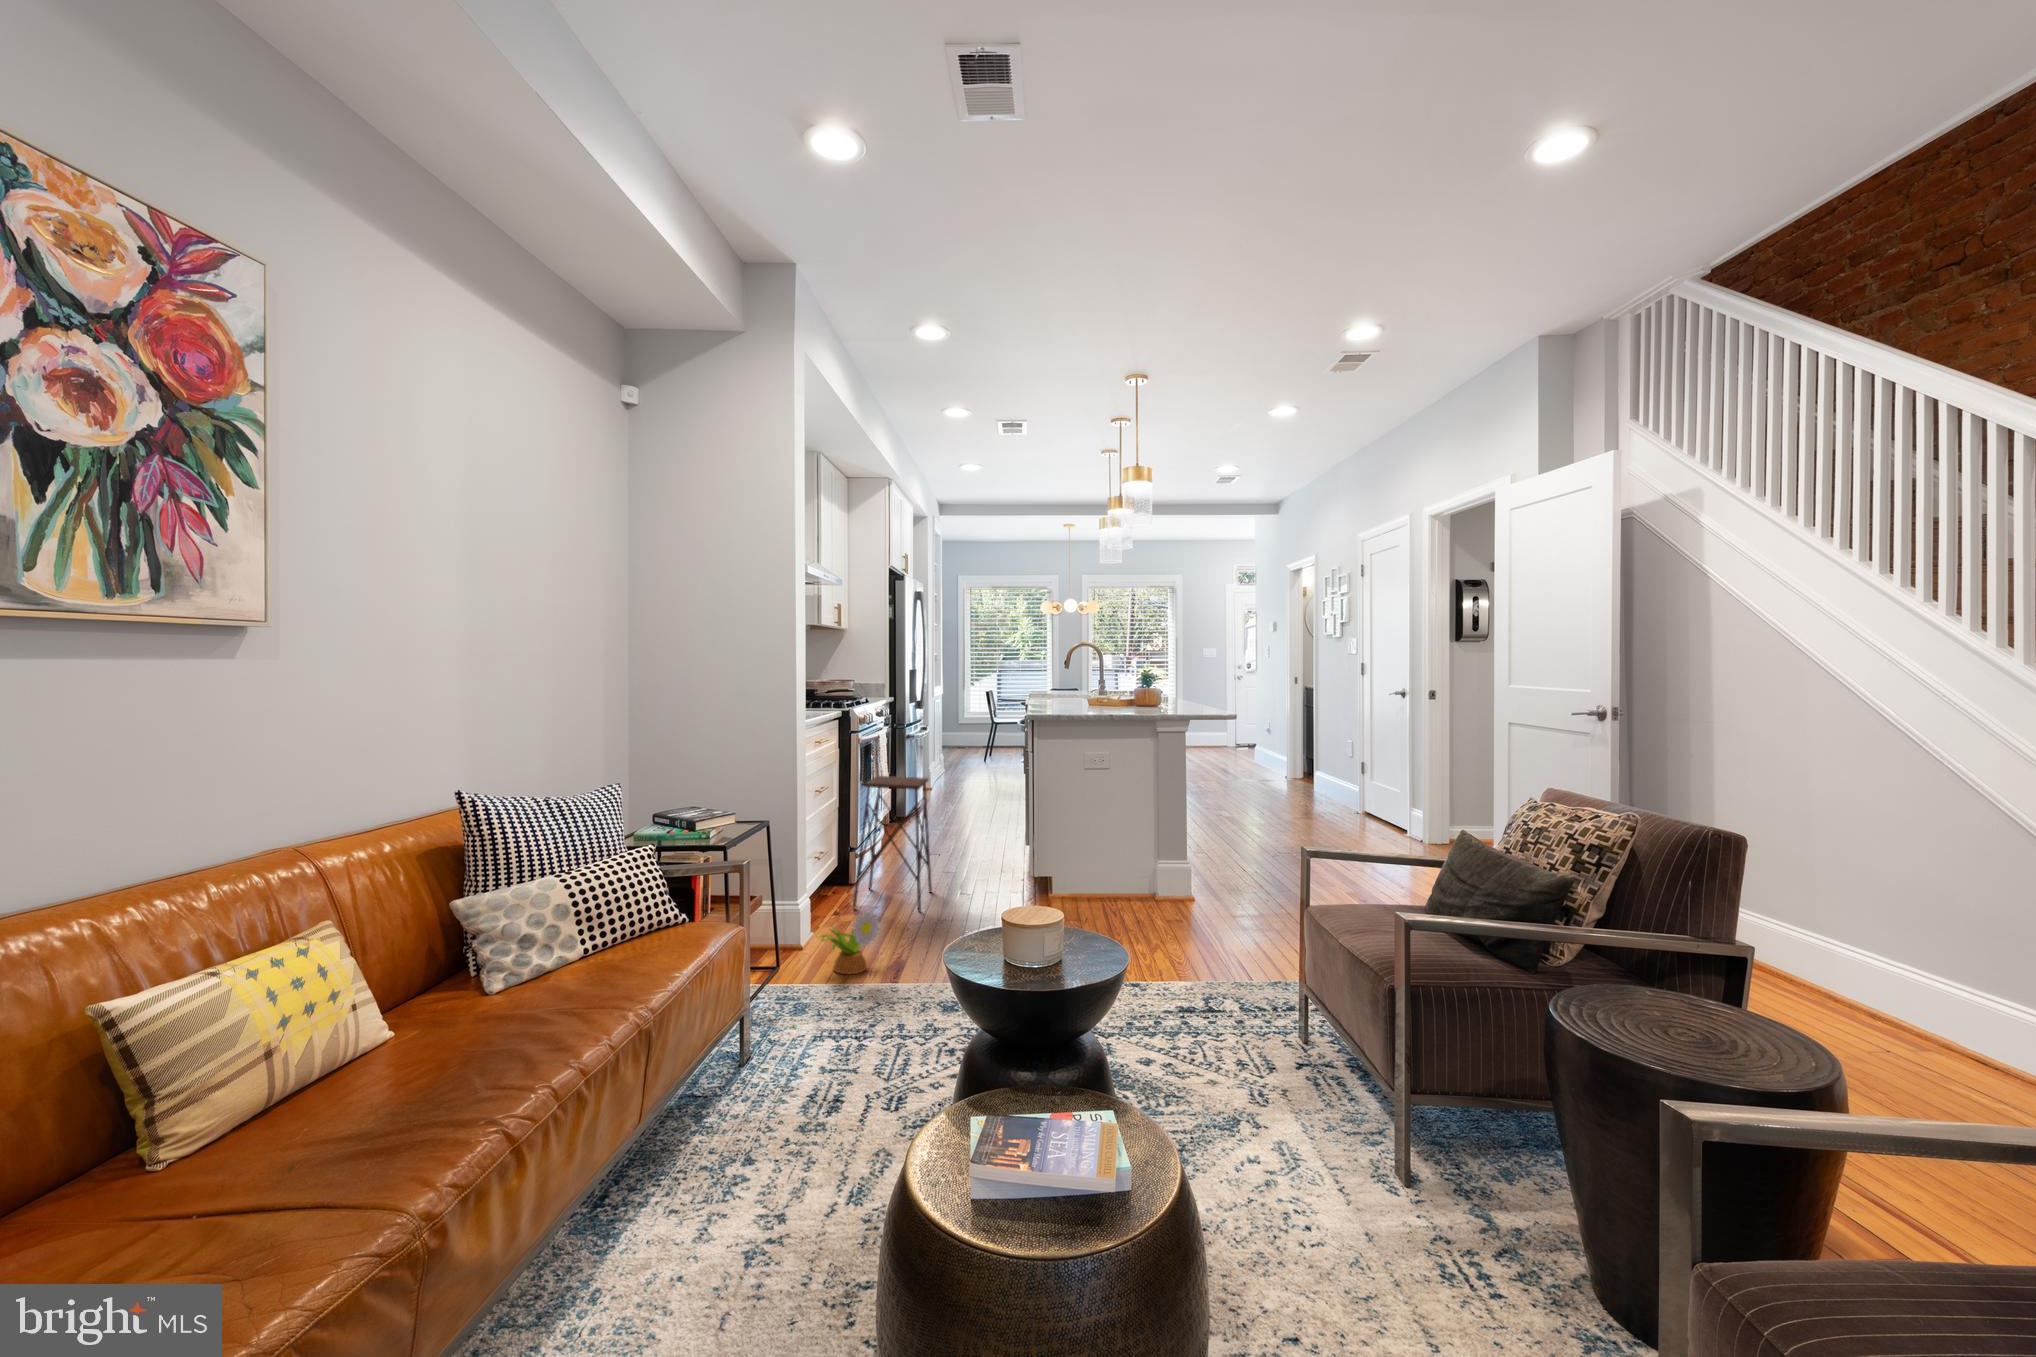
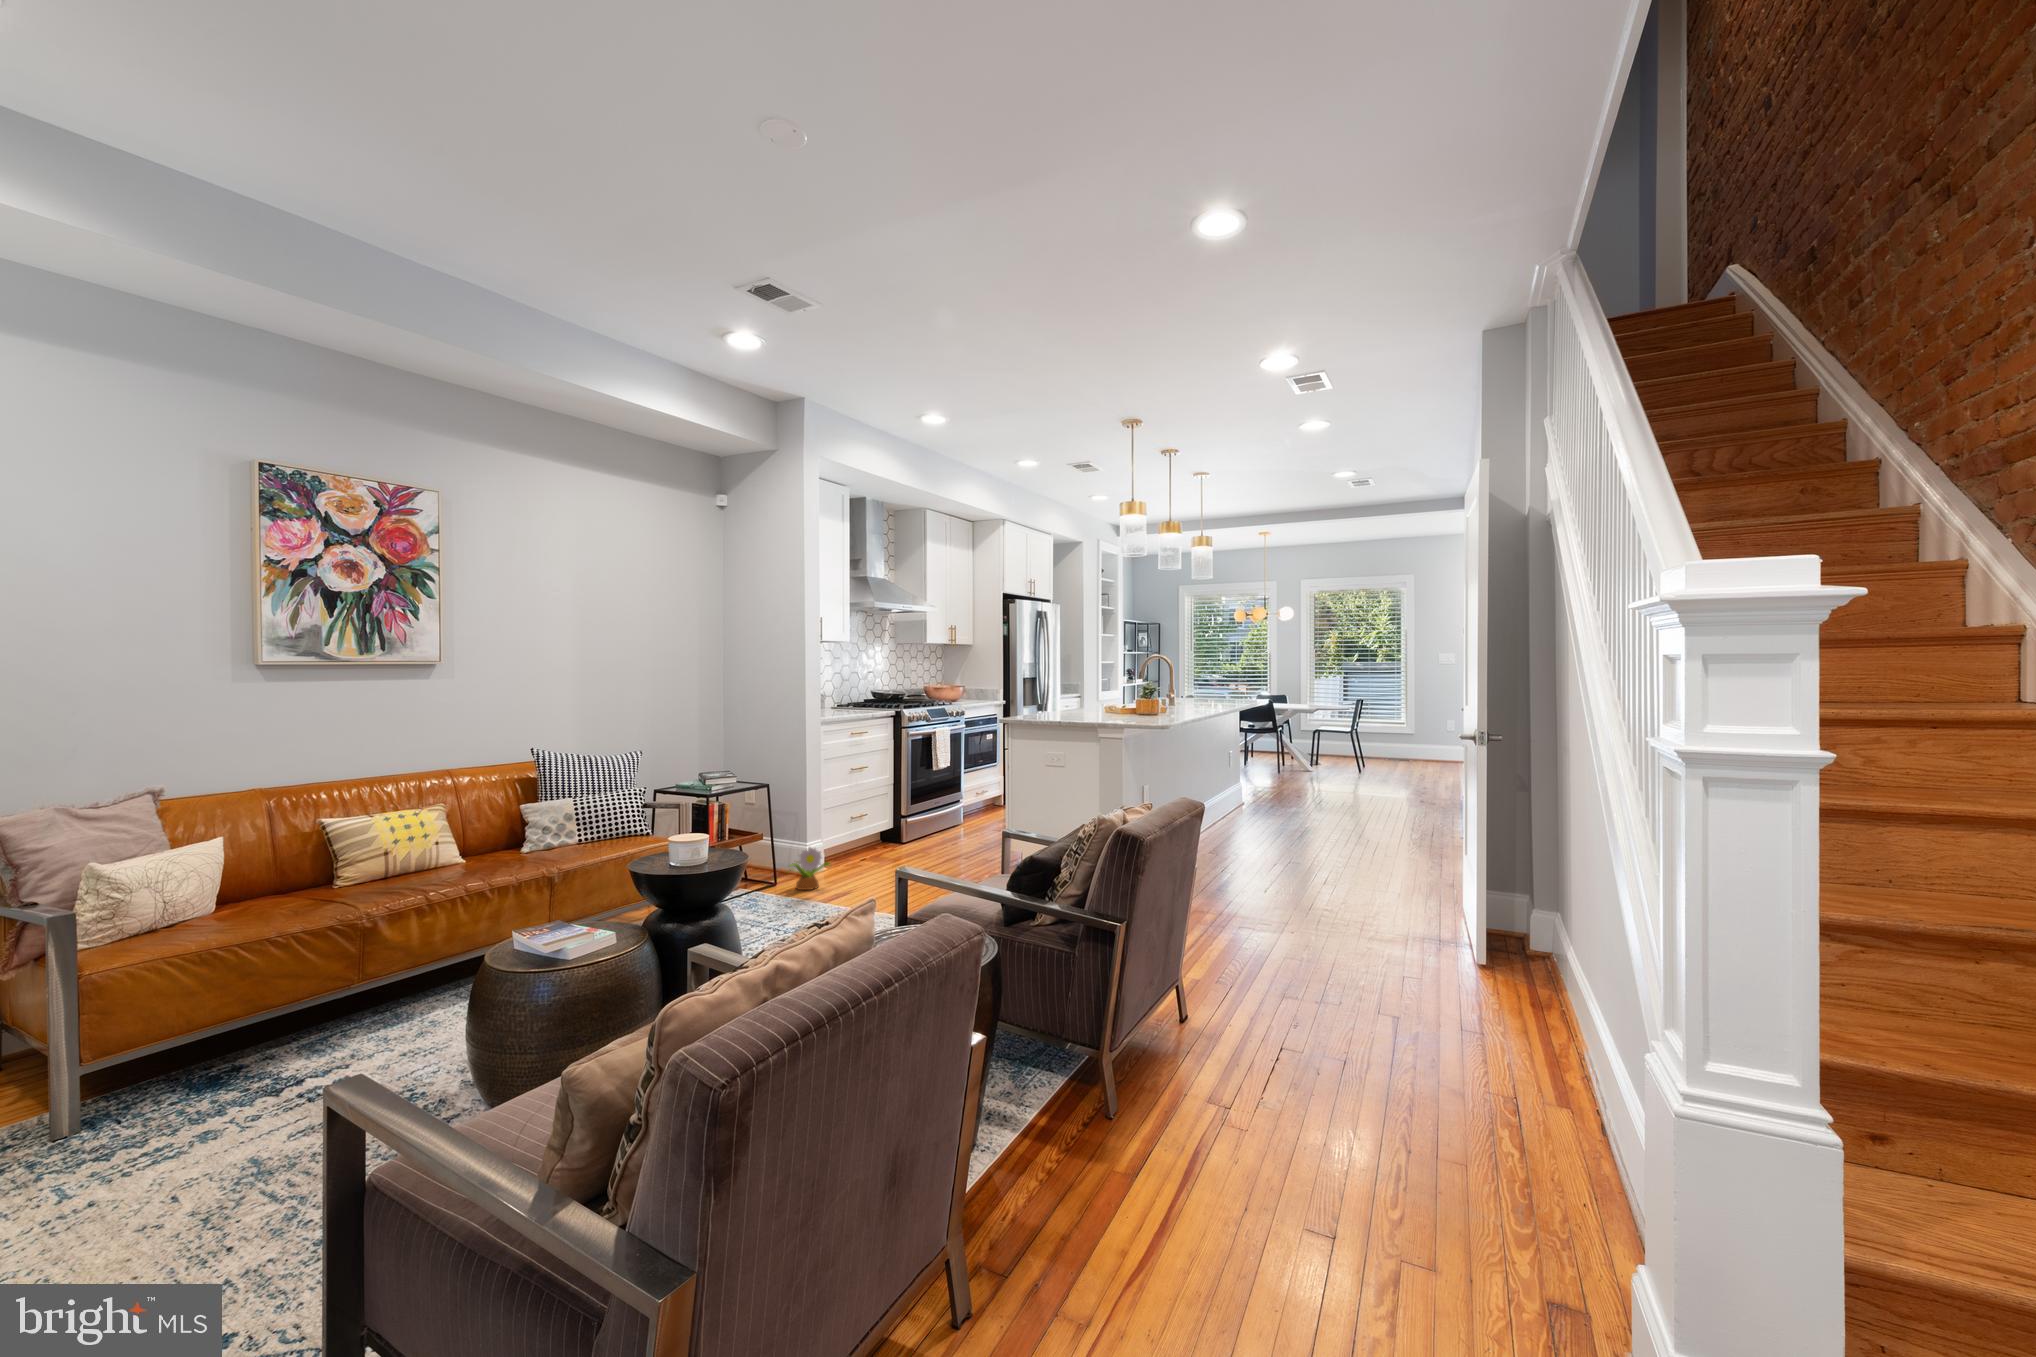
side table: present [853,776,932,911] -> none [861,761,930,861]

